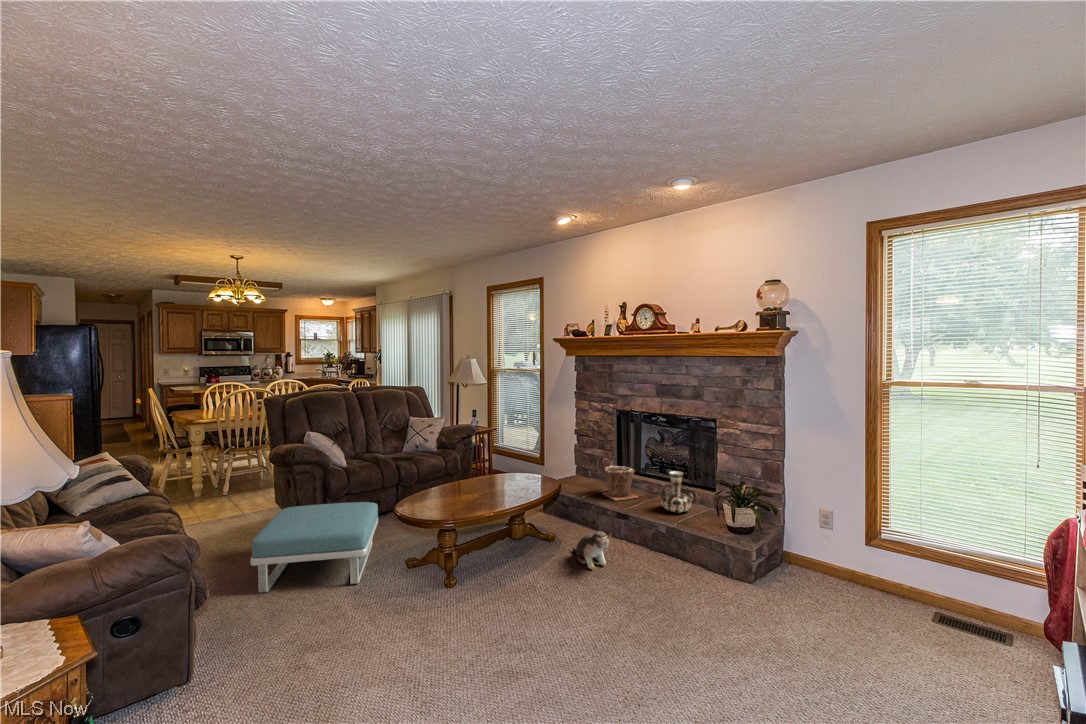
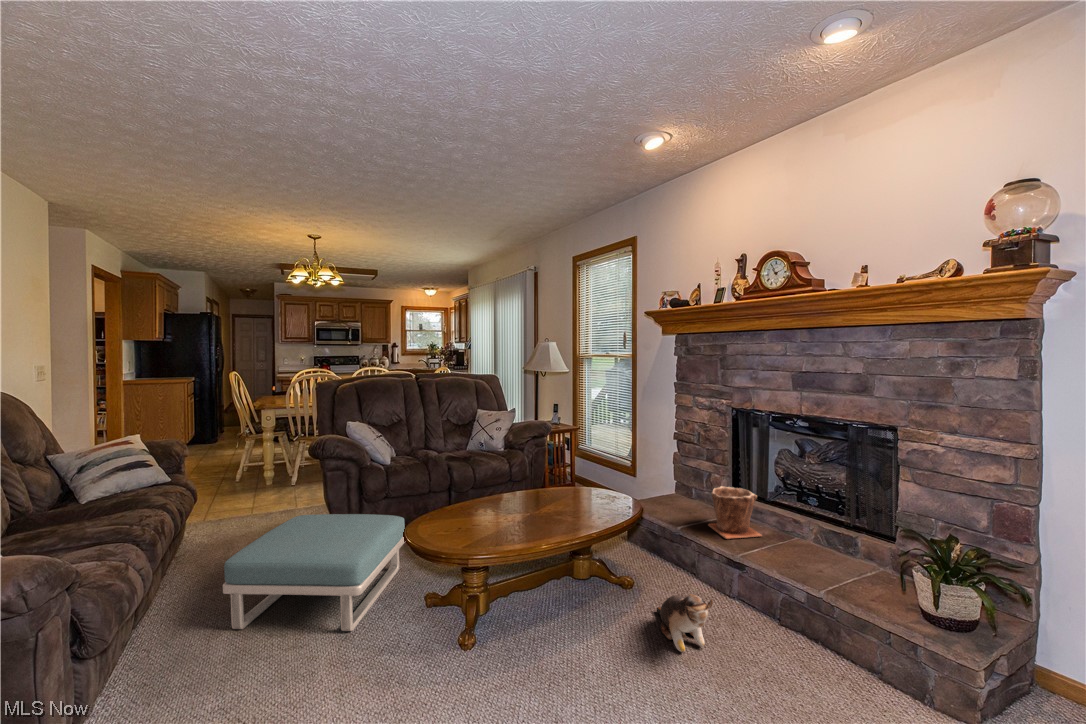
decorative vase: present [659,471,693,513] -> none [796,503,855,570]

